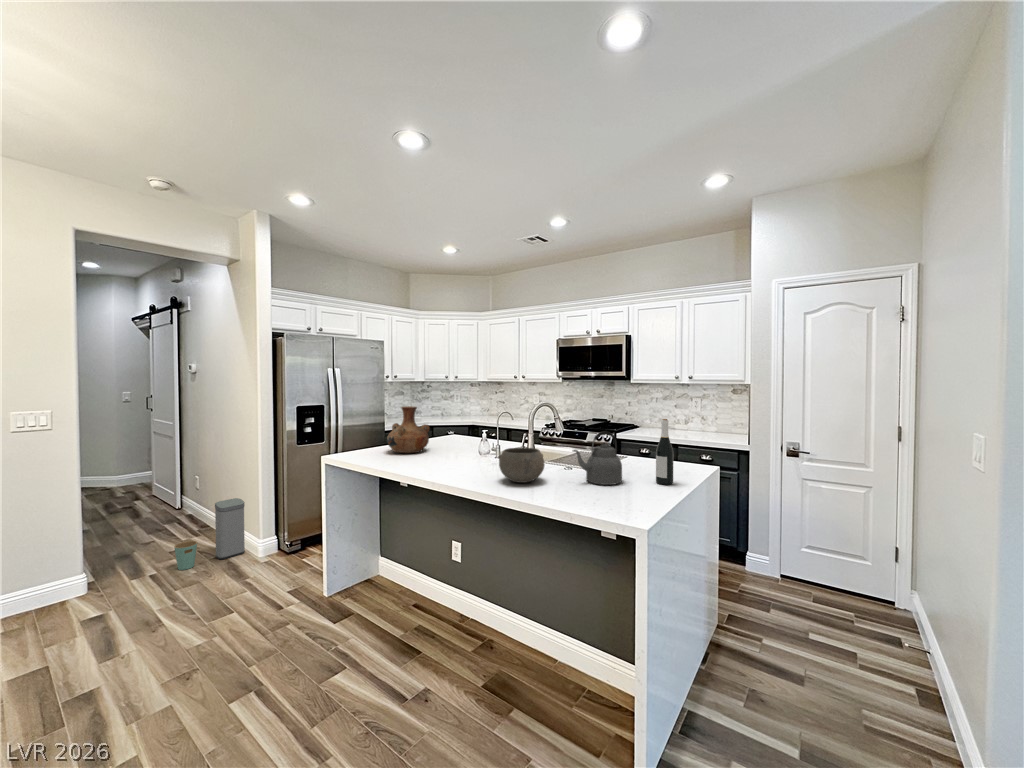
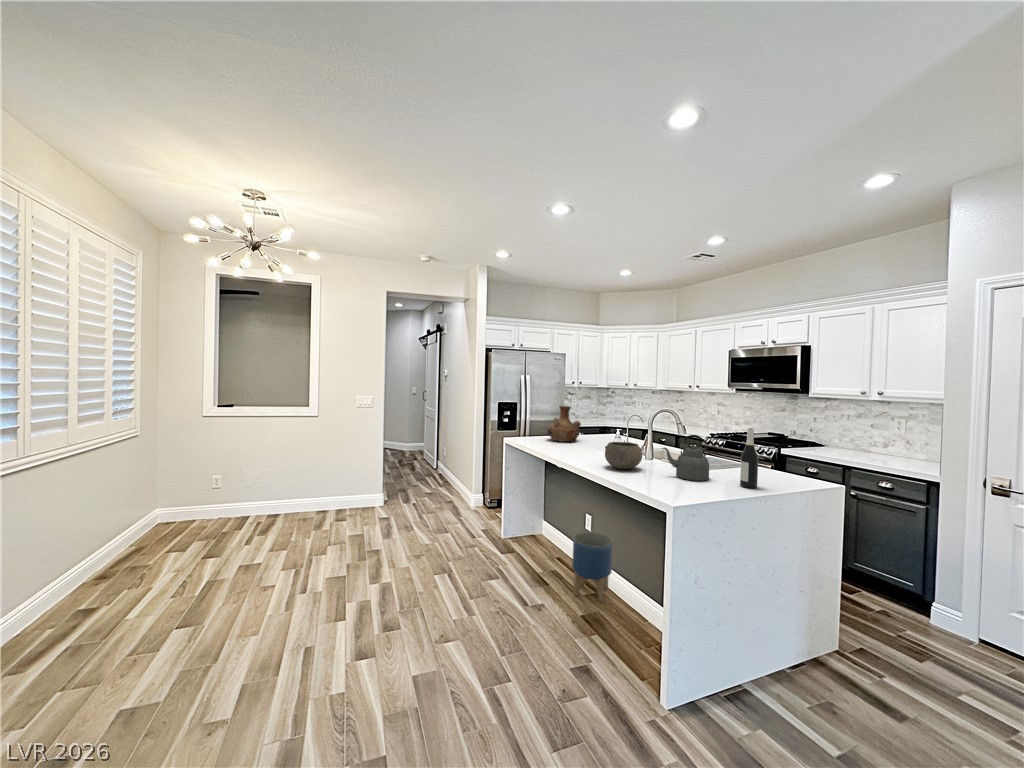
trash can: present [174,498,245,570] -> none [426,463,466,504]
planter: none [451,564,500,656] -> present [572,532,613,602]

